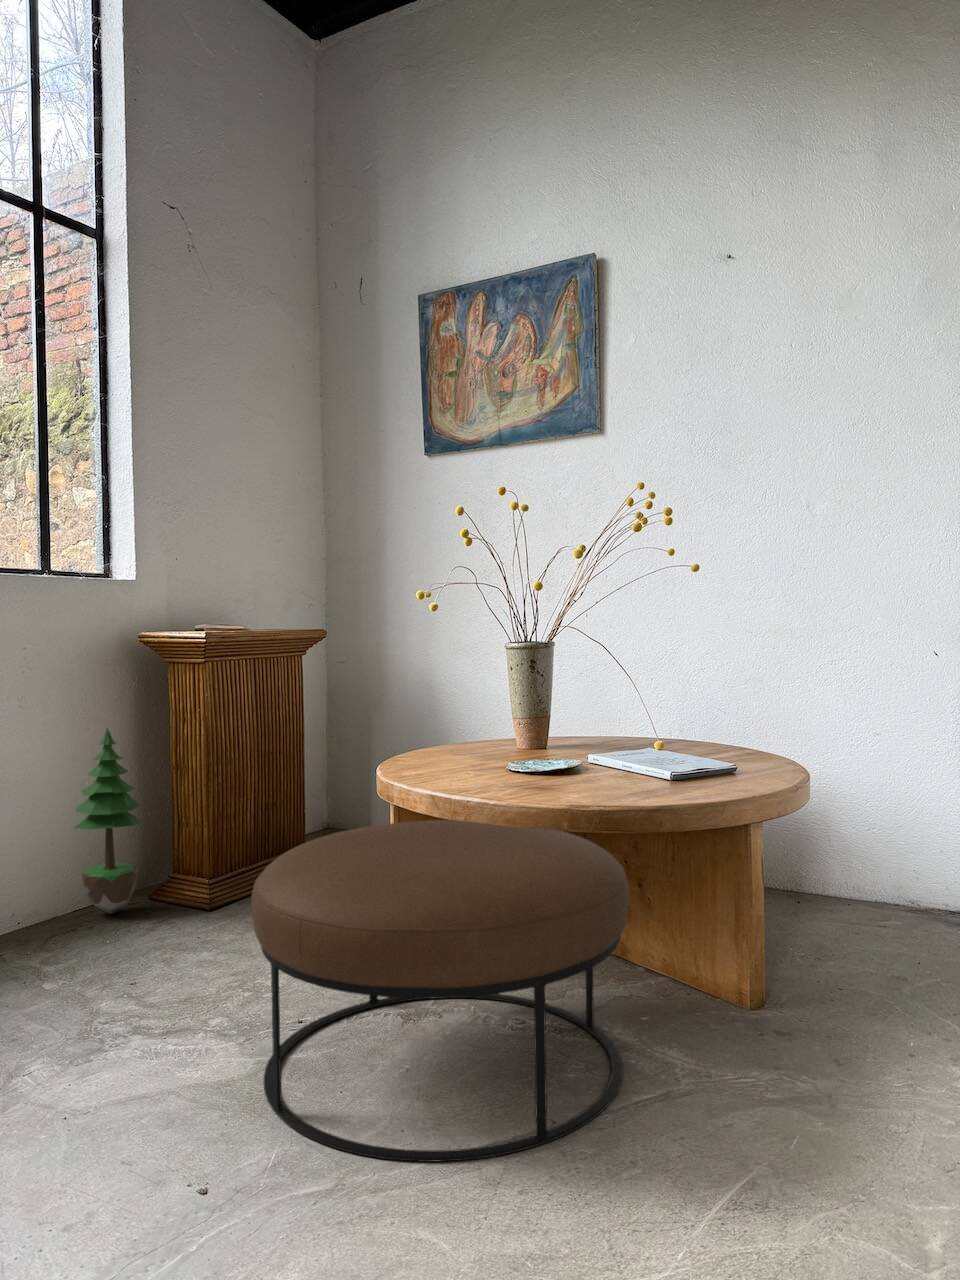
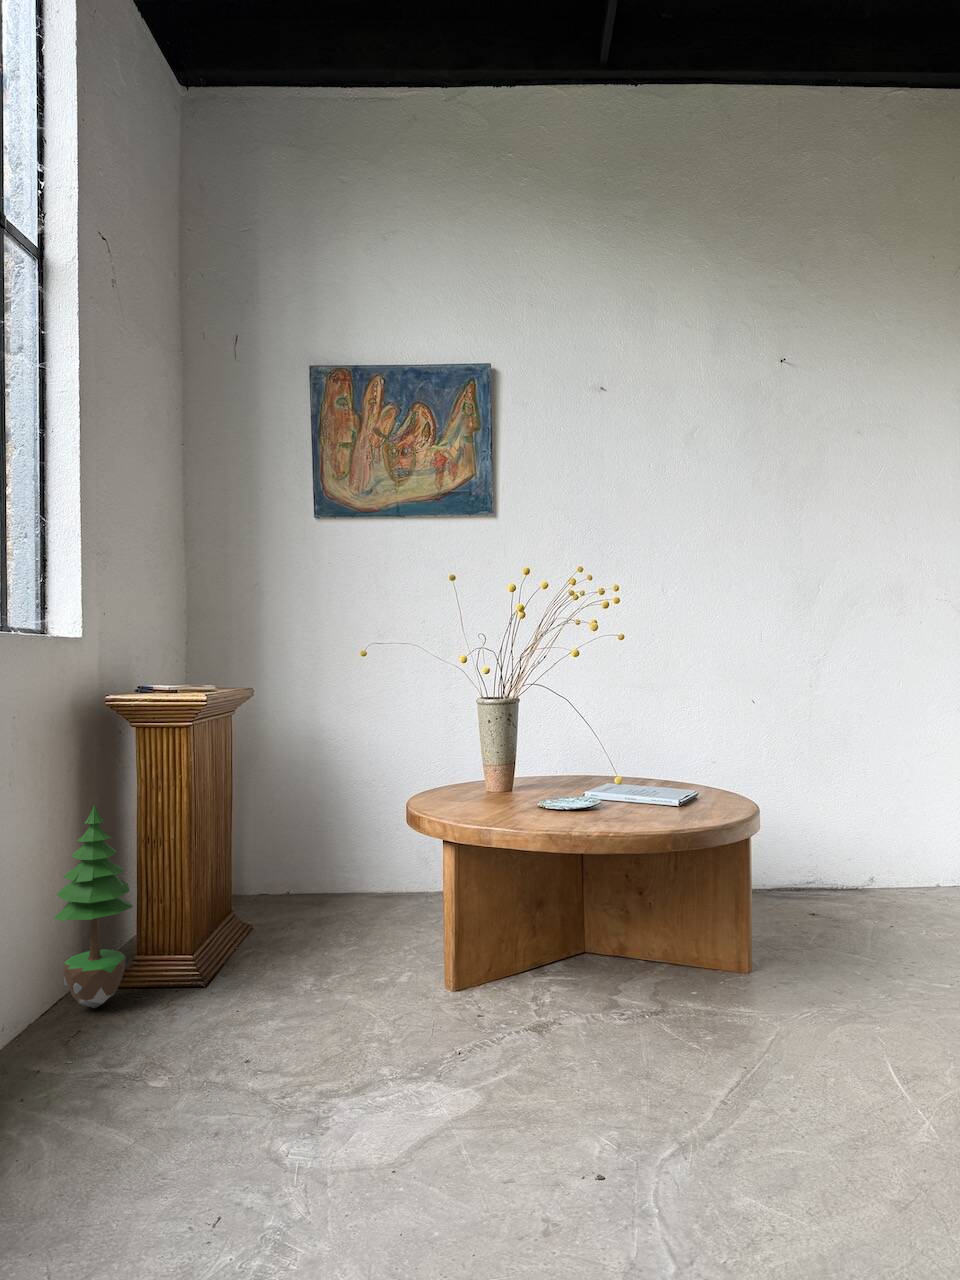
ottoman: present [251,820,629,1162] -> none [476,864,795,1165]

